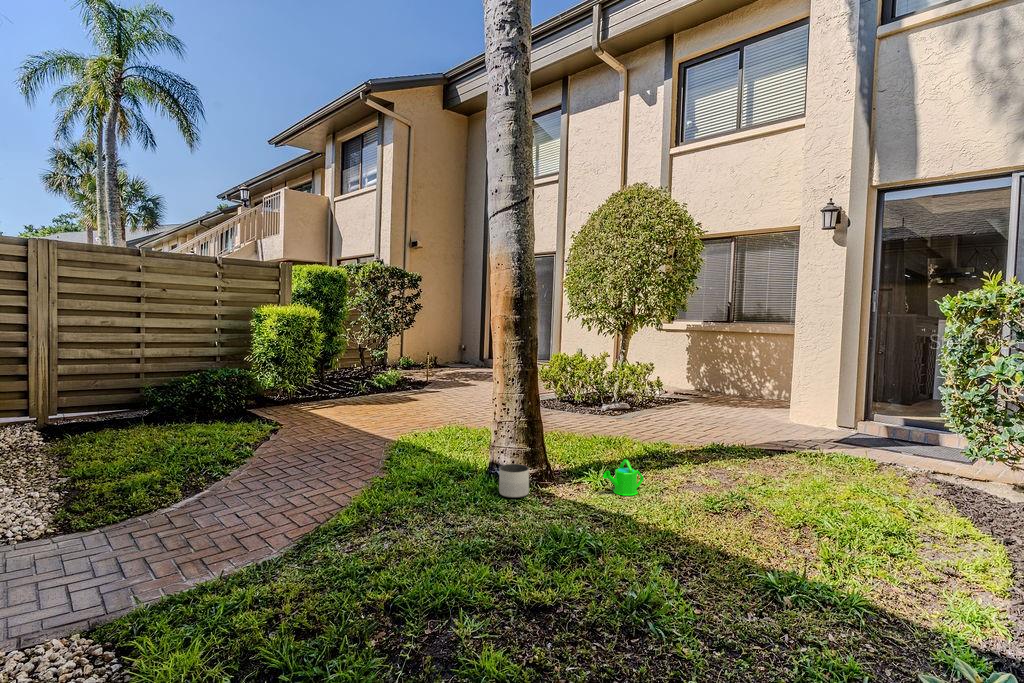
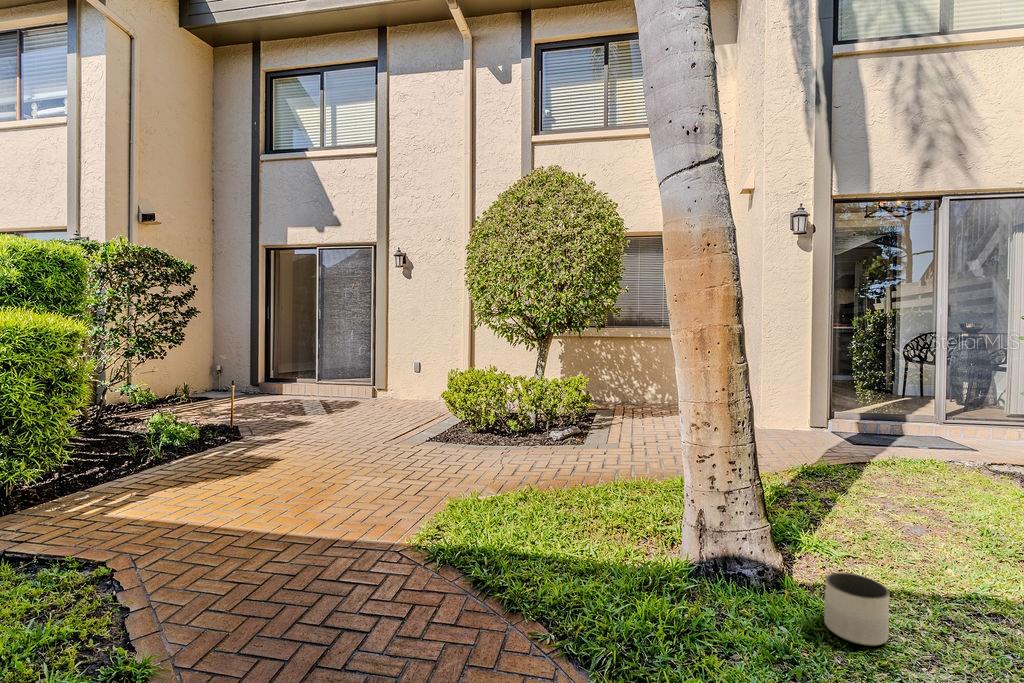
watering can: present [603,459,644,496] -> none [898,522,947,579]

